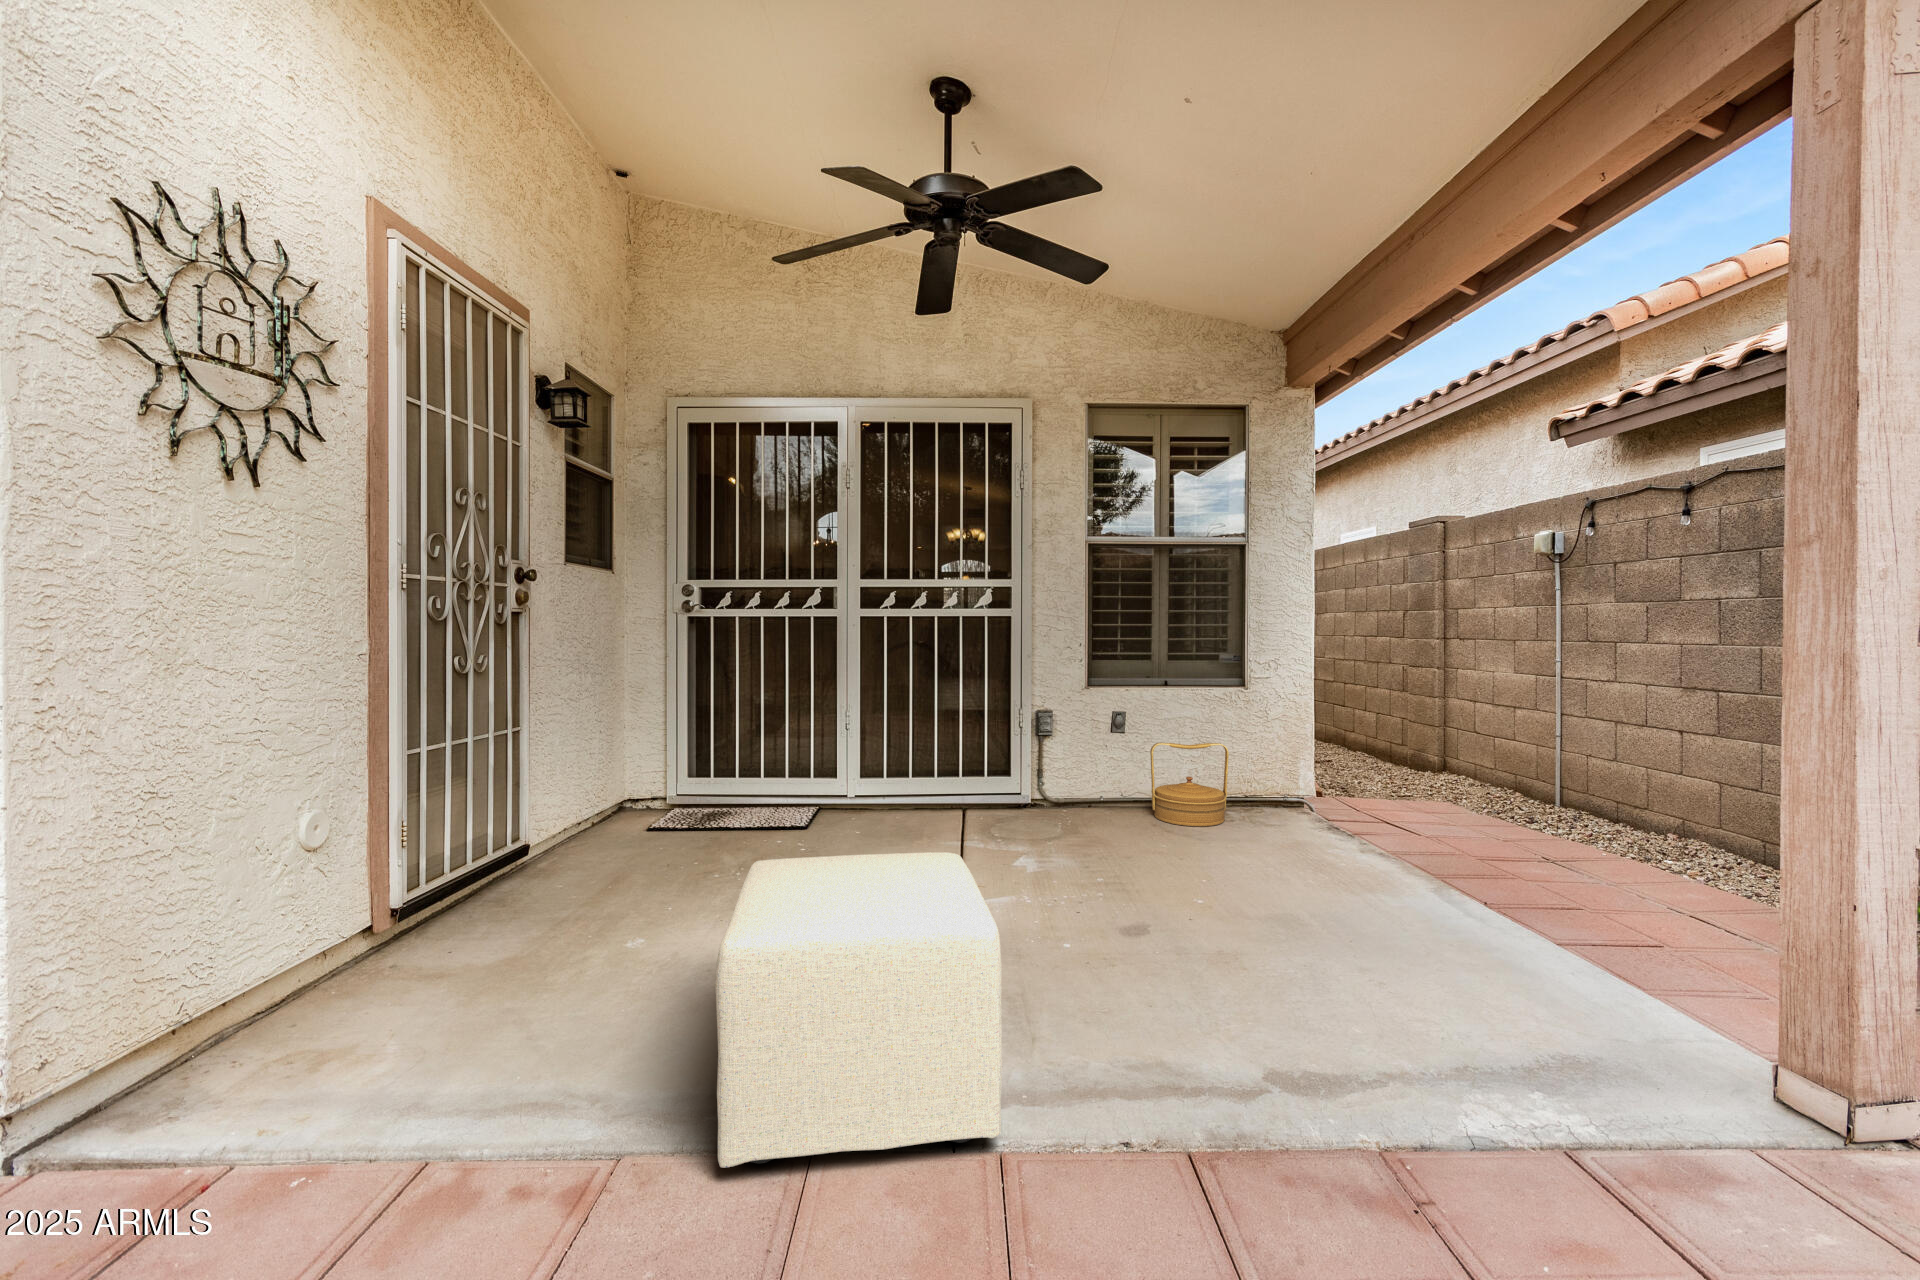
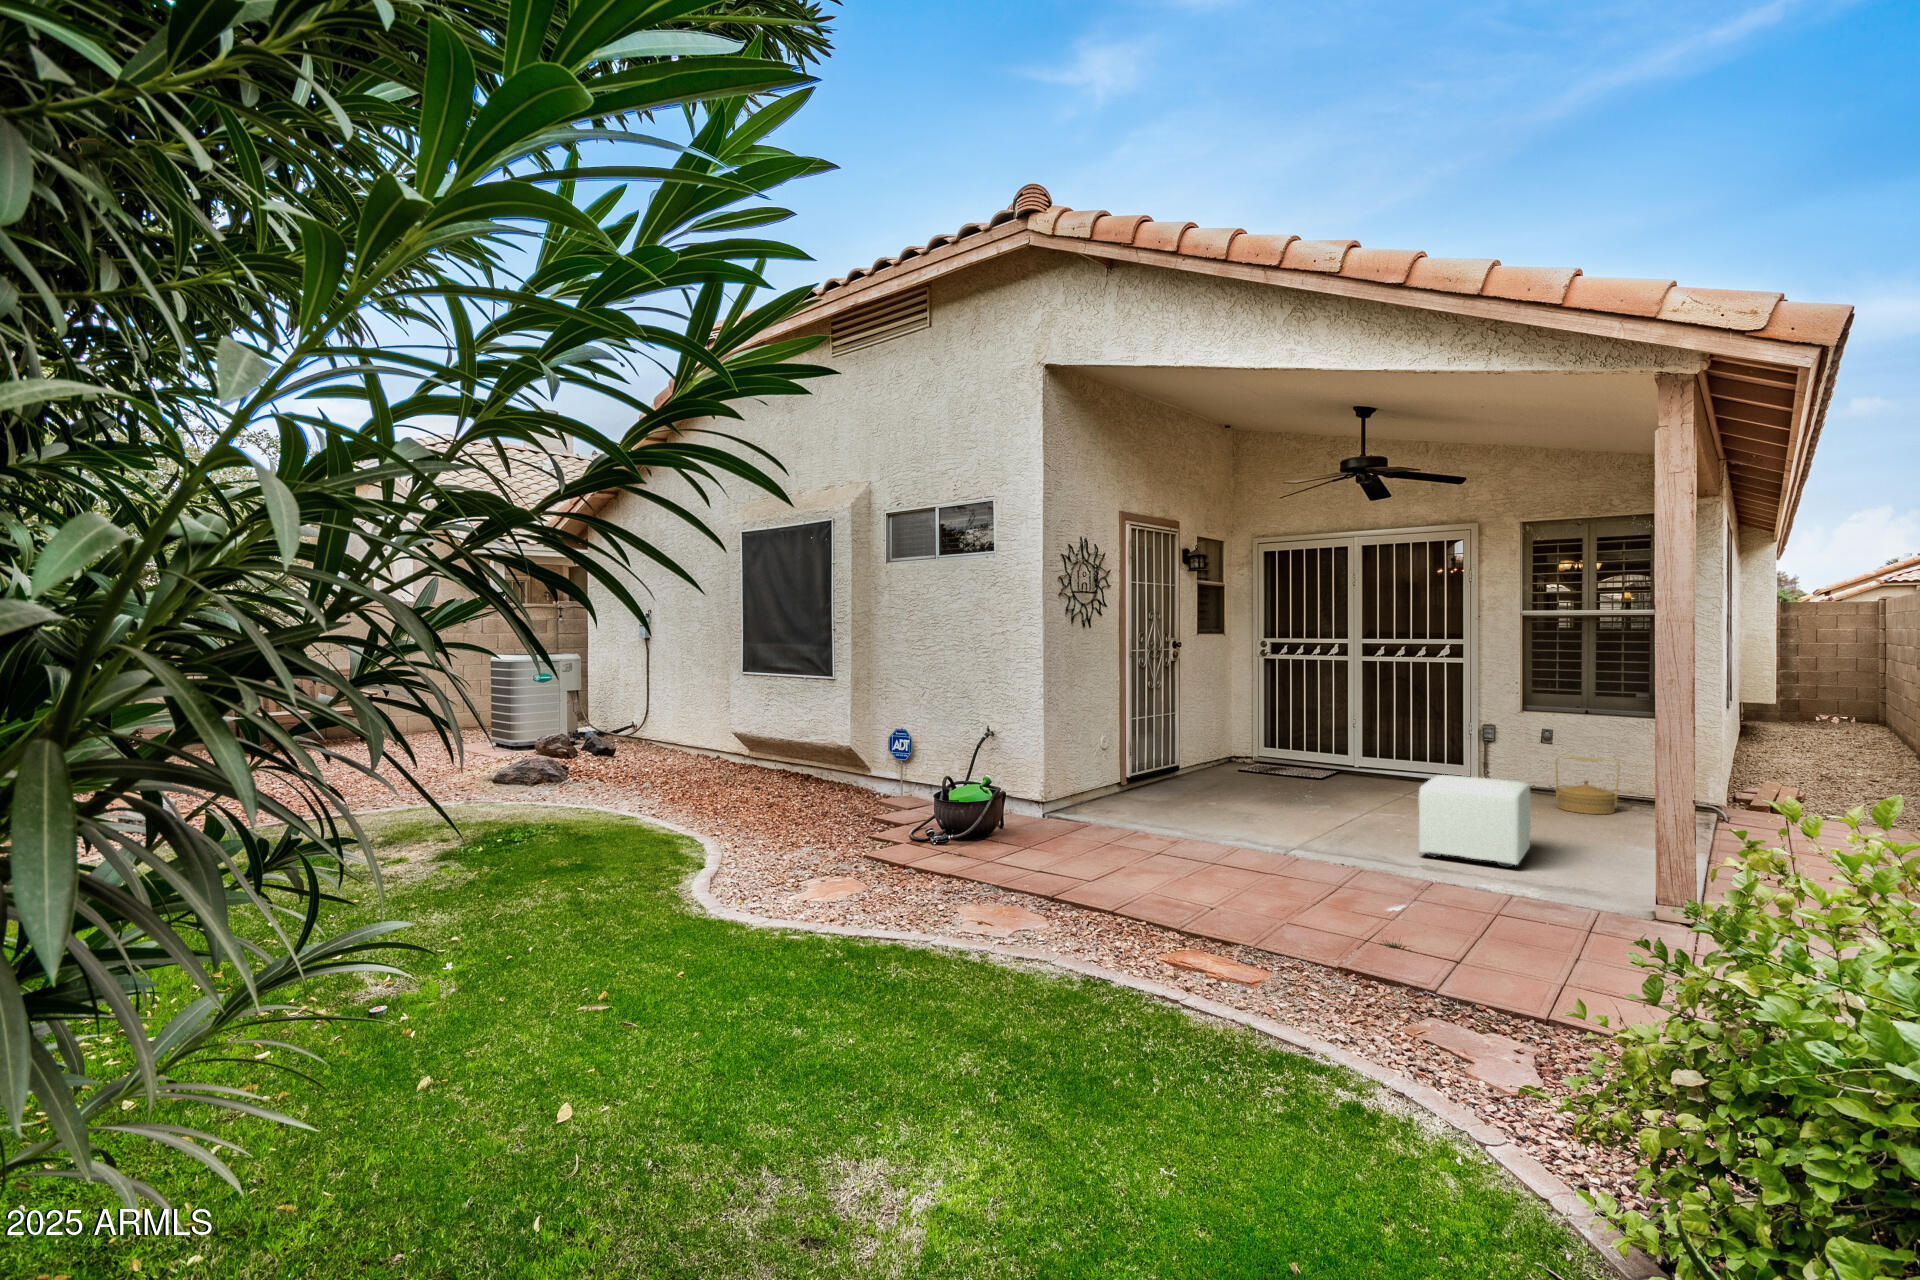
ottoman: present [715,852,1002,1168] -> present [1418,775,1531,867]

